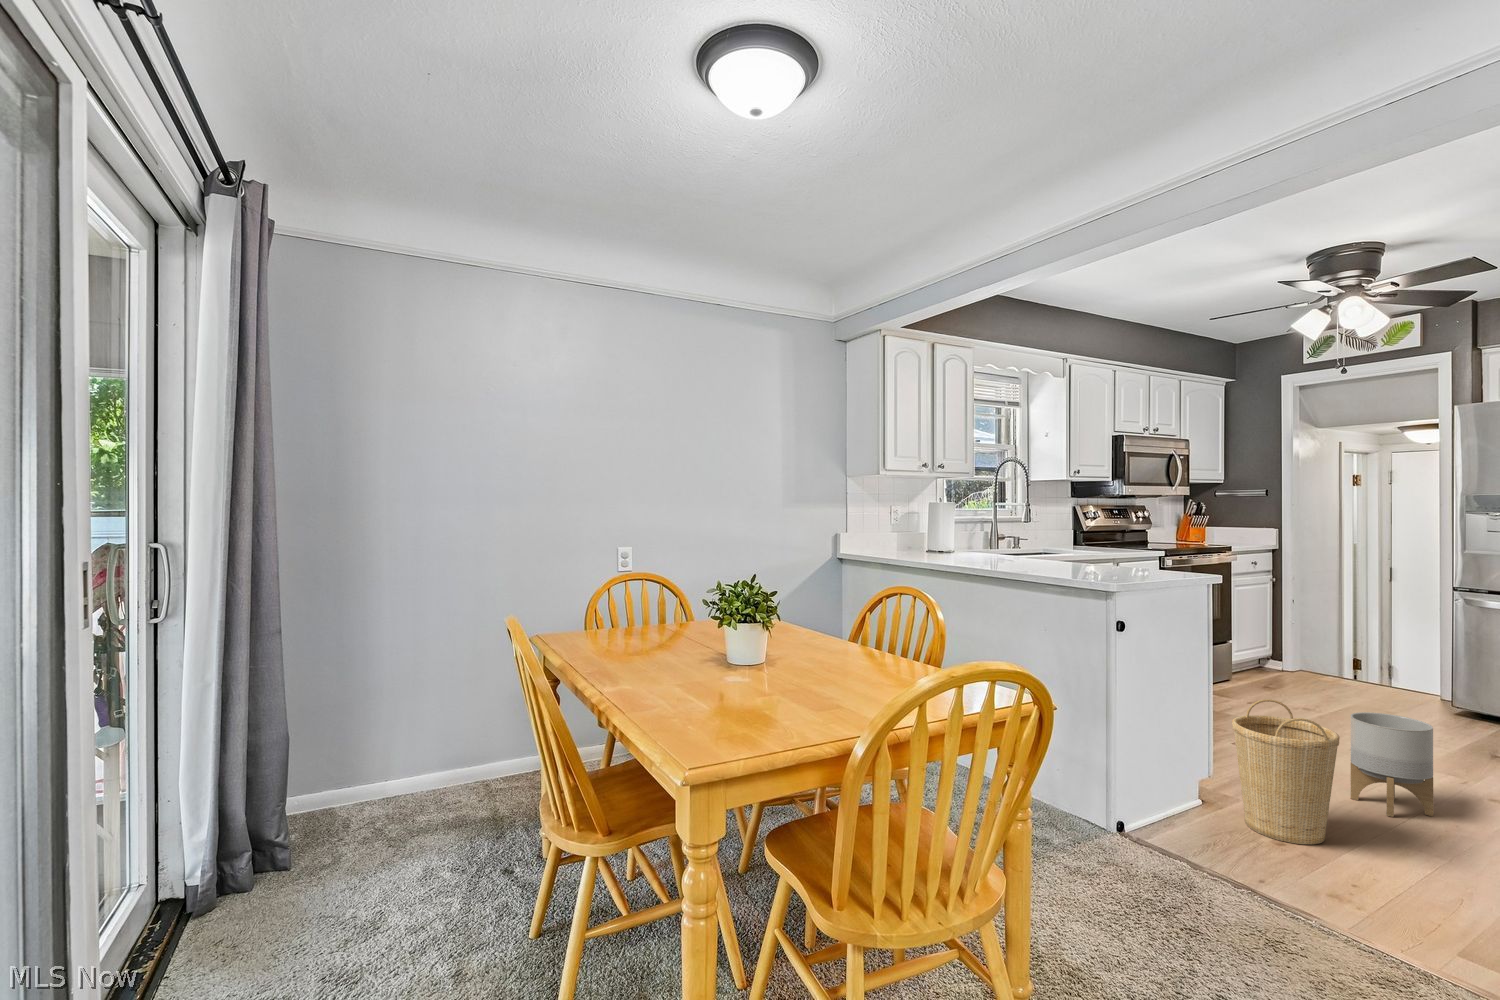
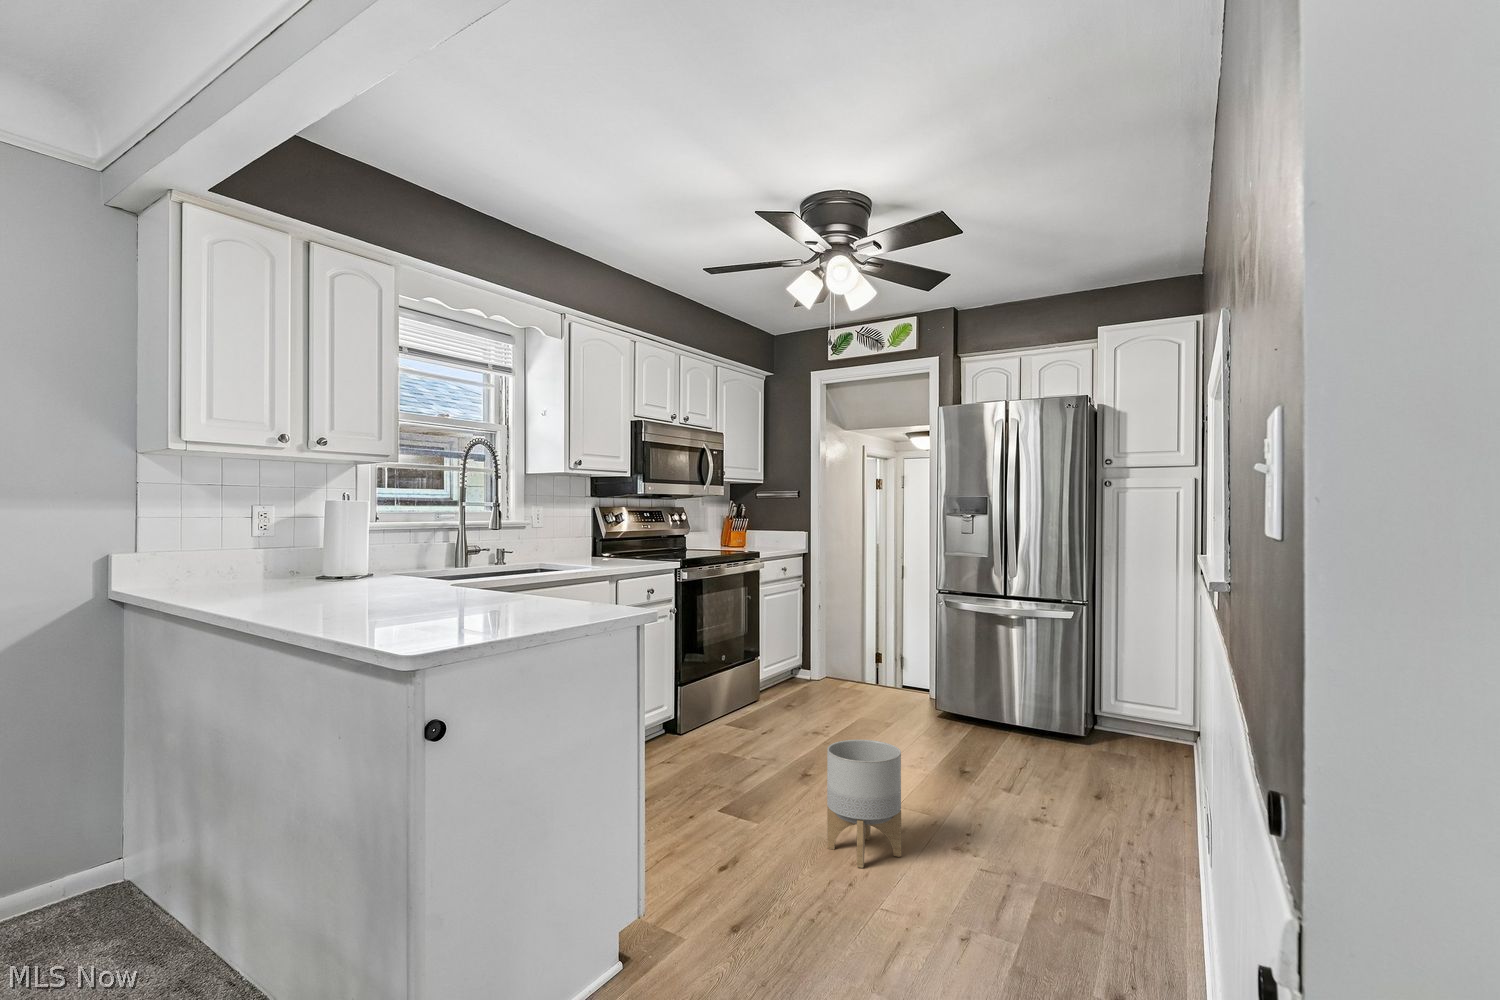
basket: present [1232,699,1340,844] -> none [682,747,797,946]

